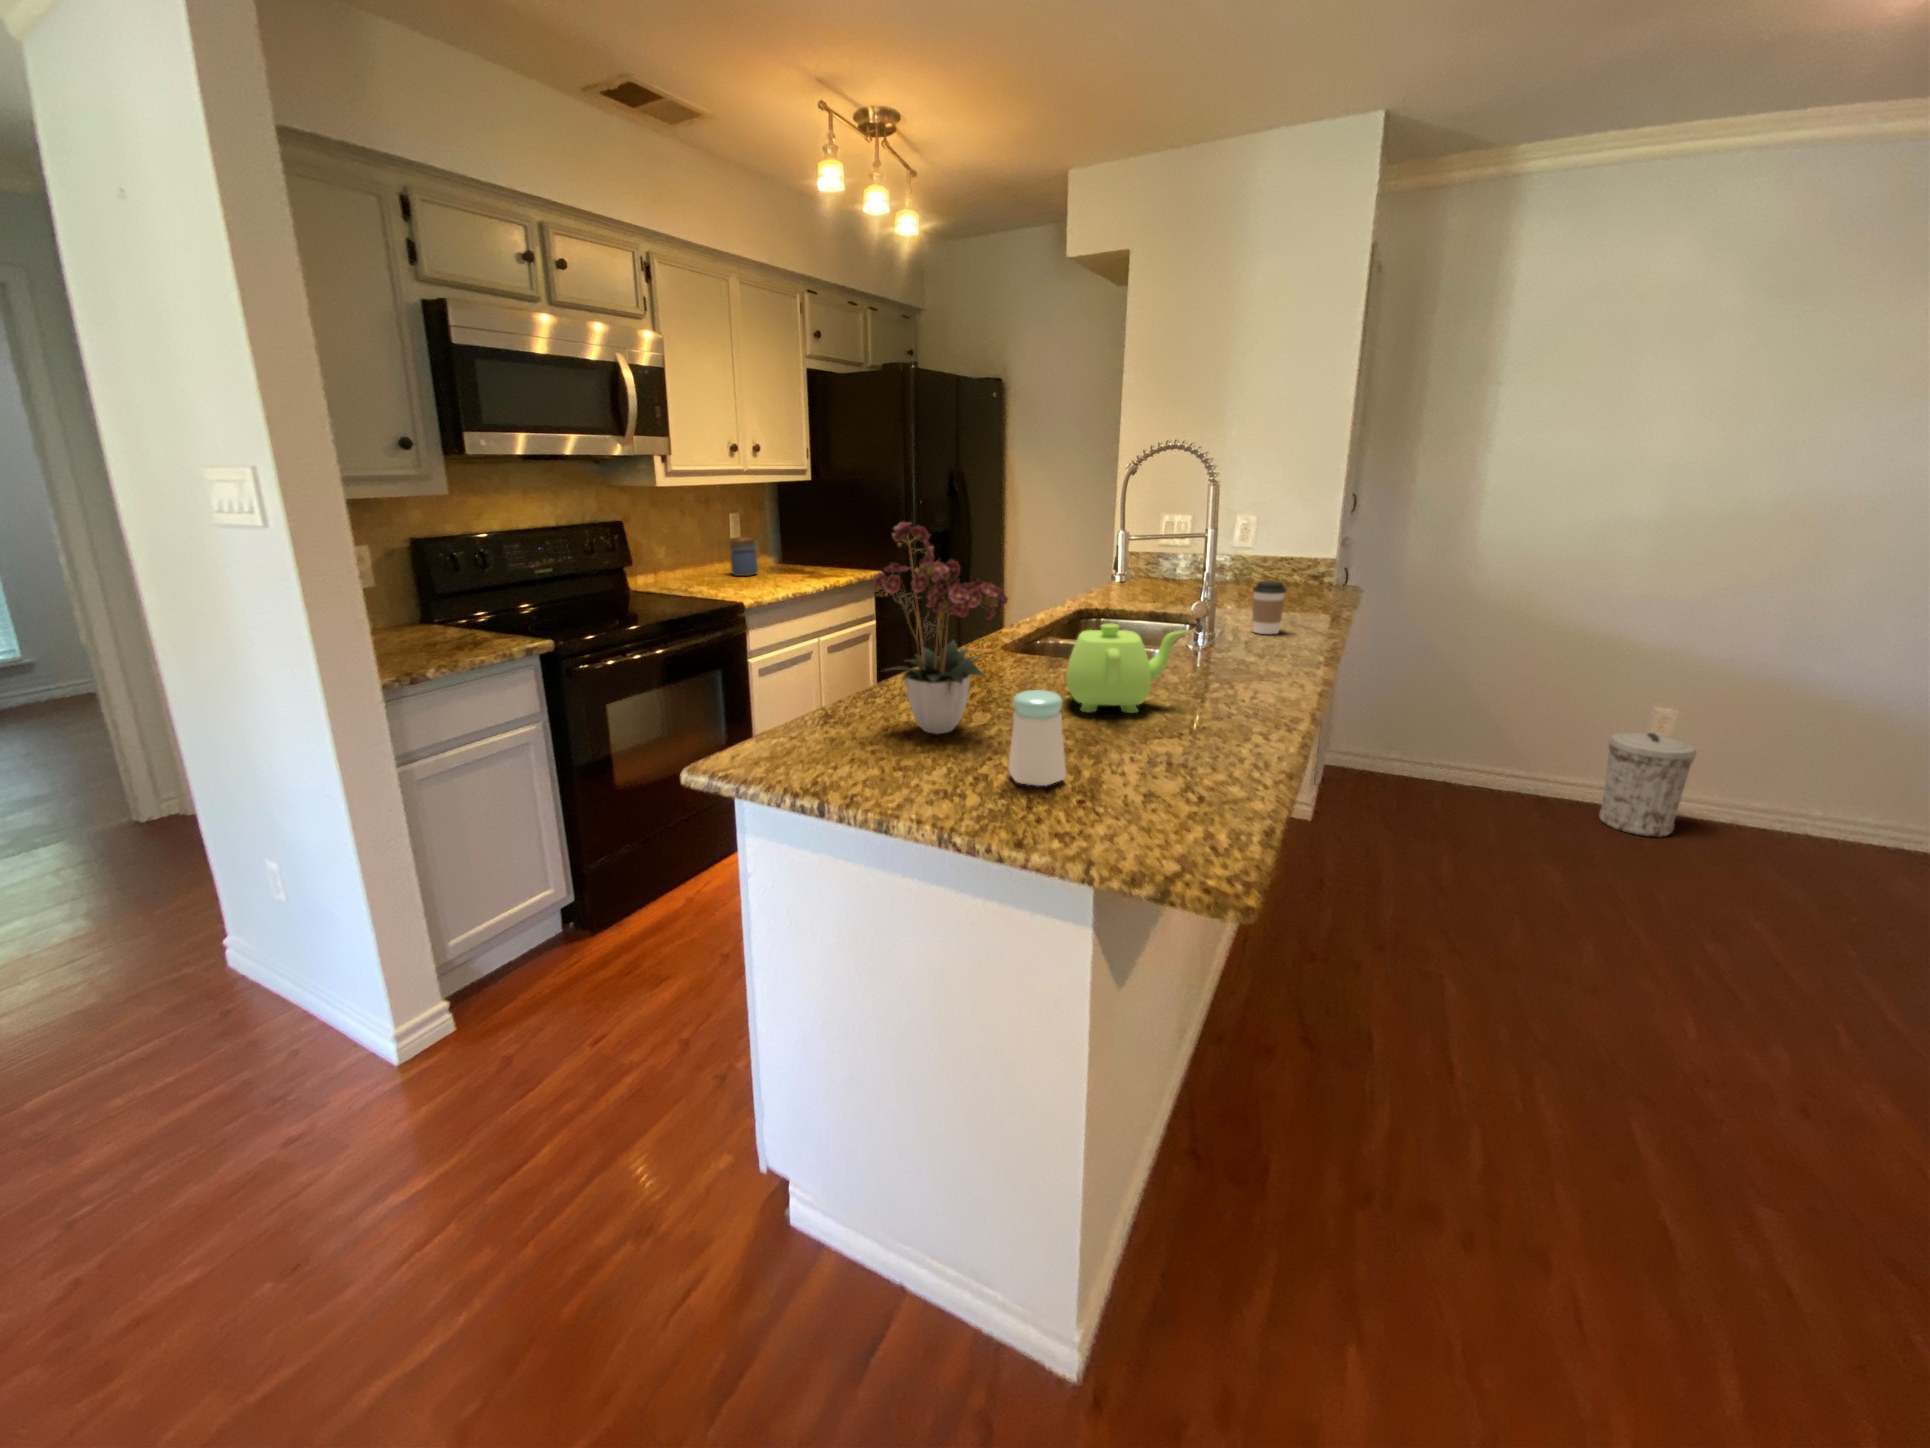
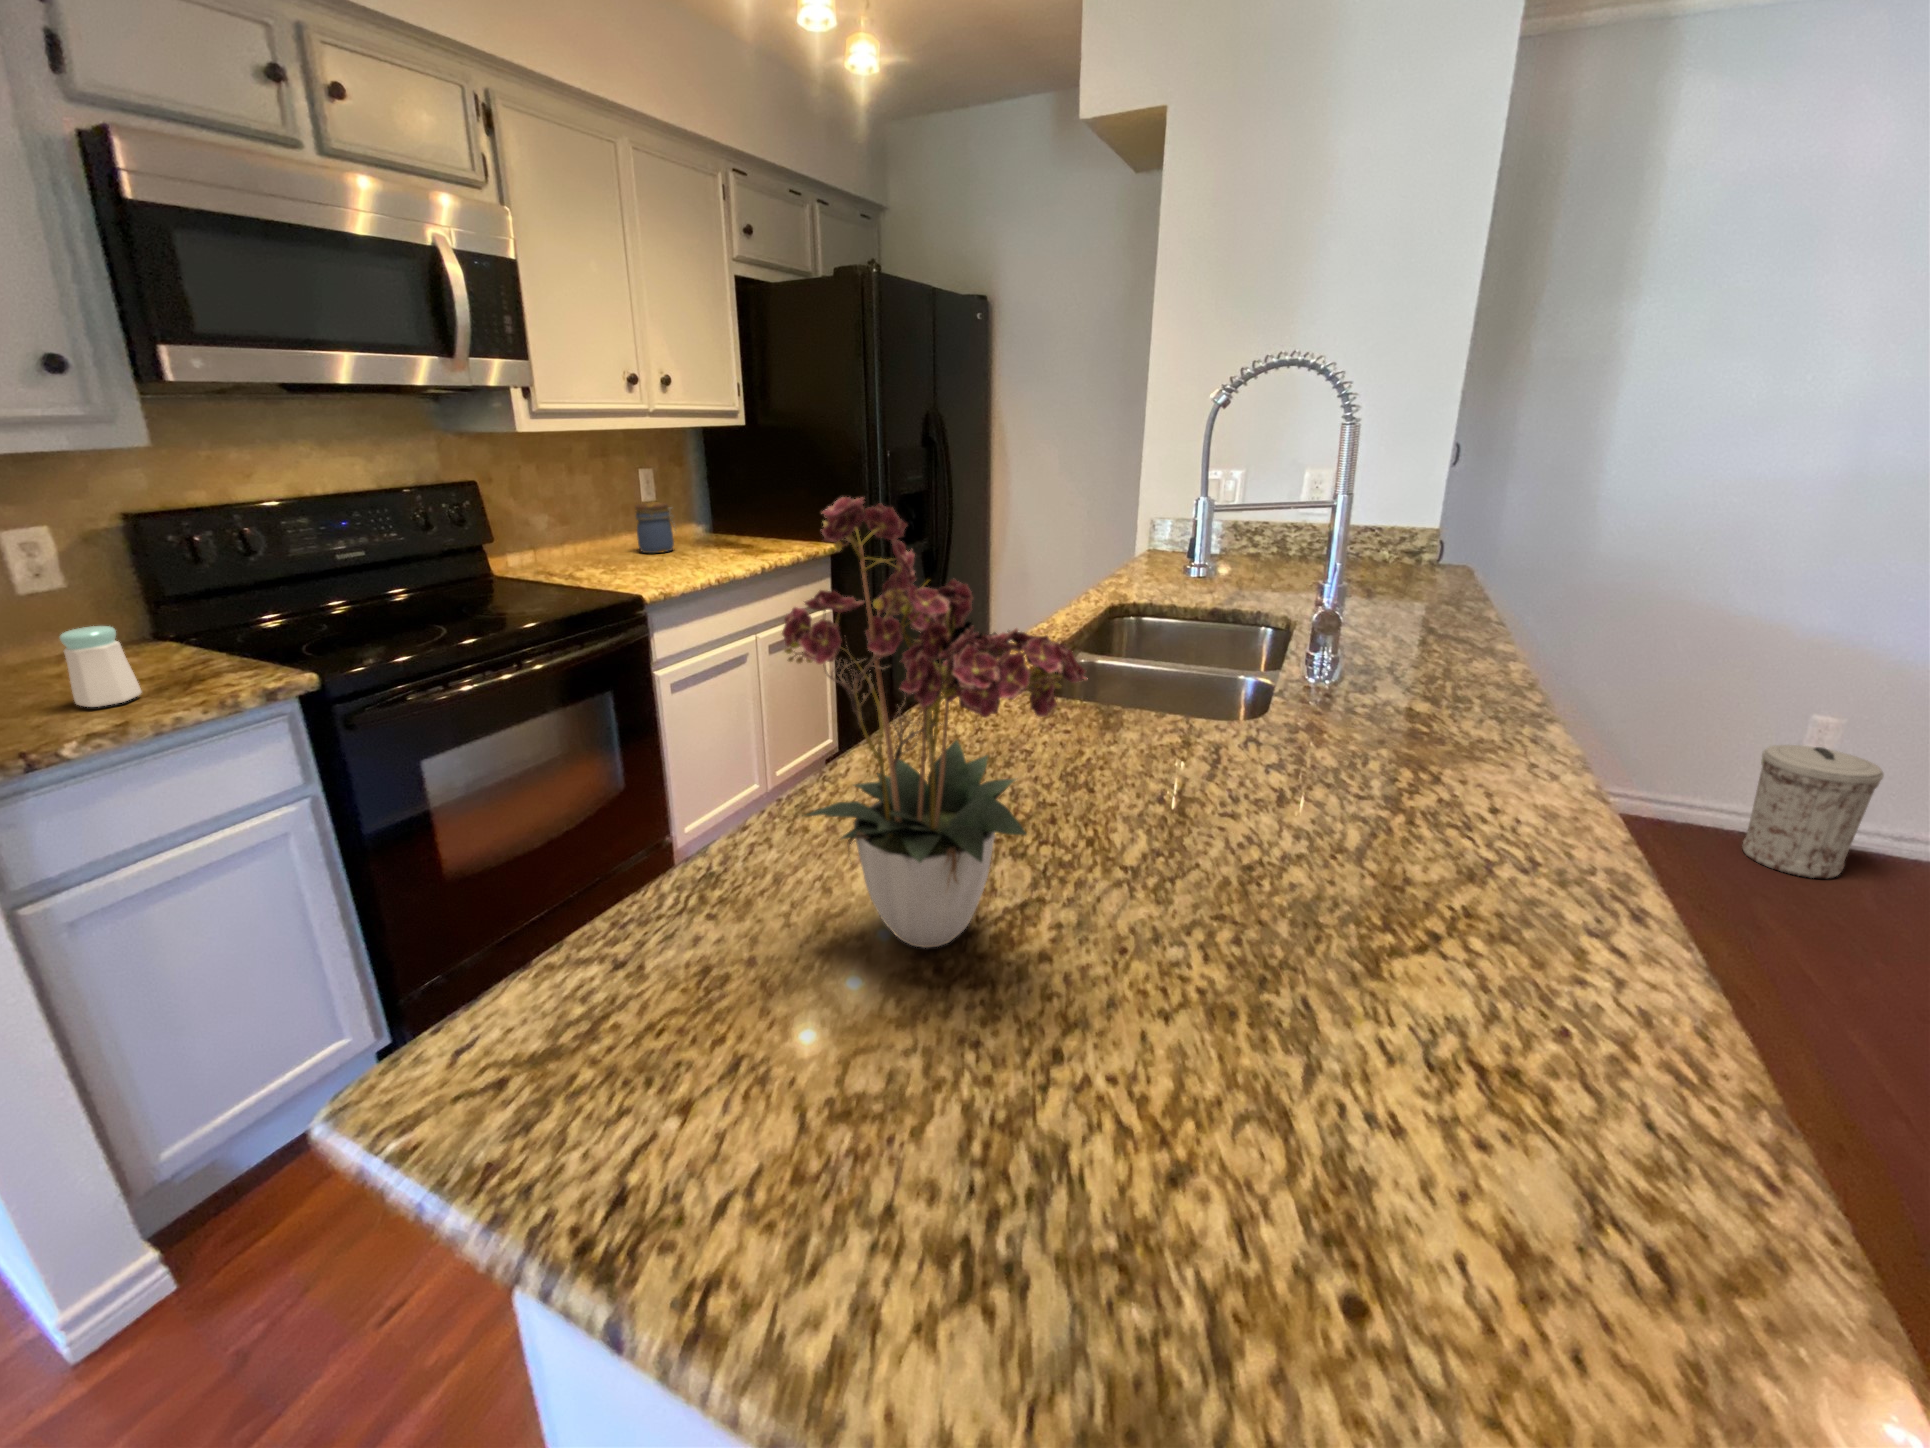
coffee cup: present [1252,581,1287,634] -> none [1396,574,1457,657]
teapot: present [1066,623,1185,713] -> none [1167,688,1416,872]
salt shaker: present [1009,690,1066,786] -> present [60,626,141,707]

